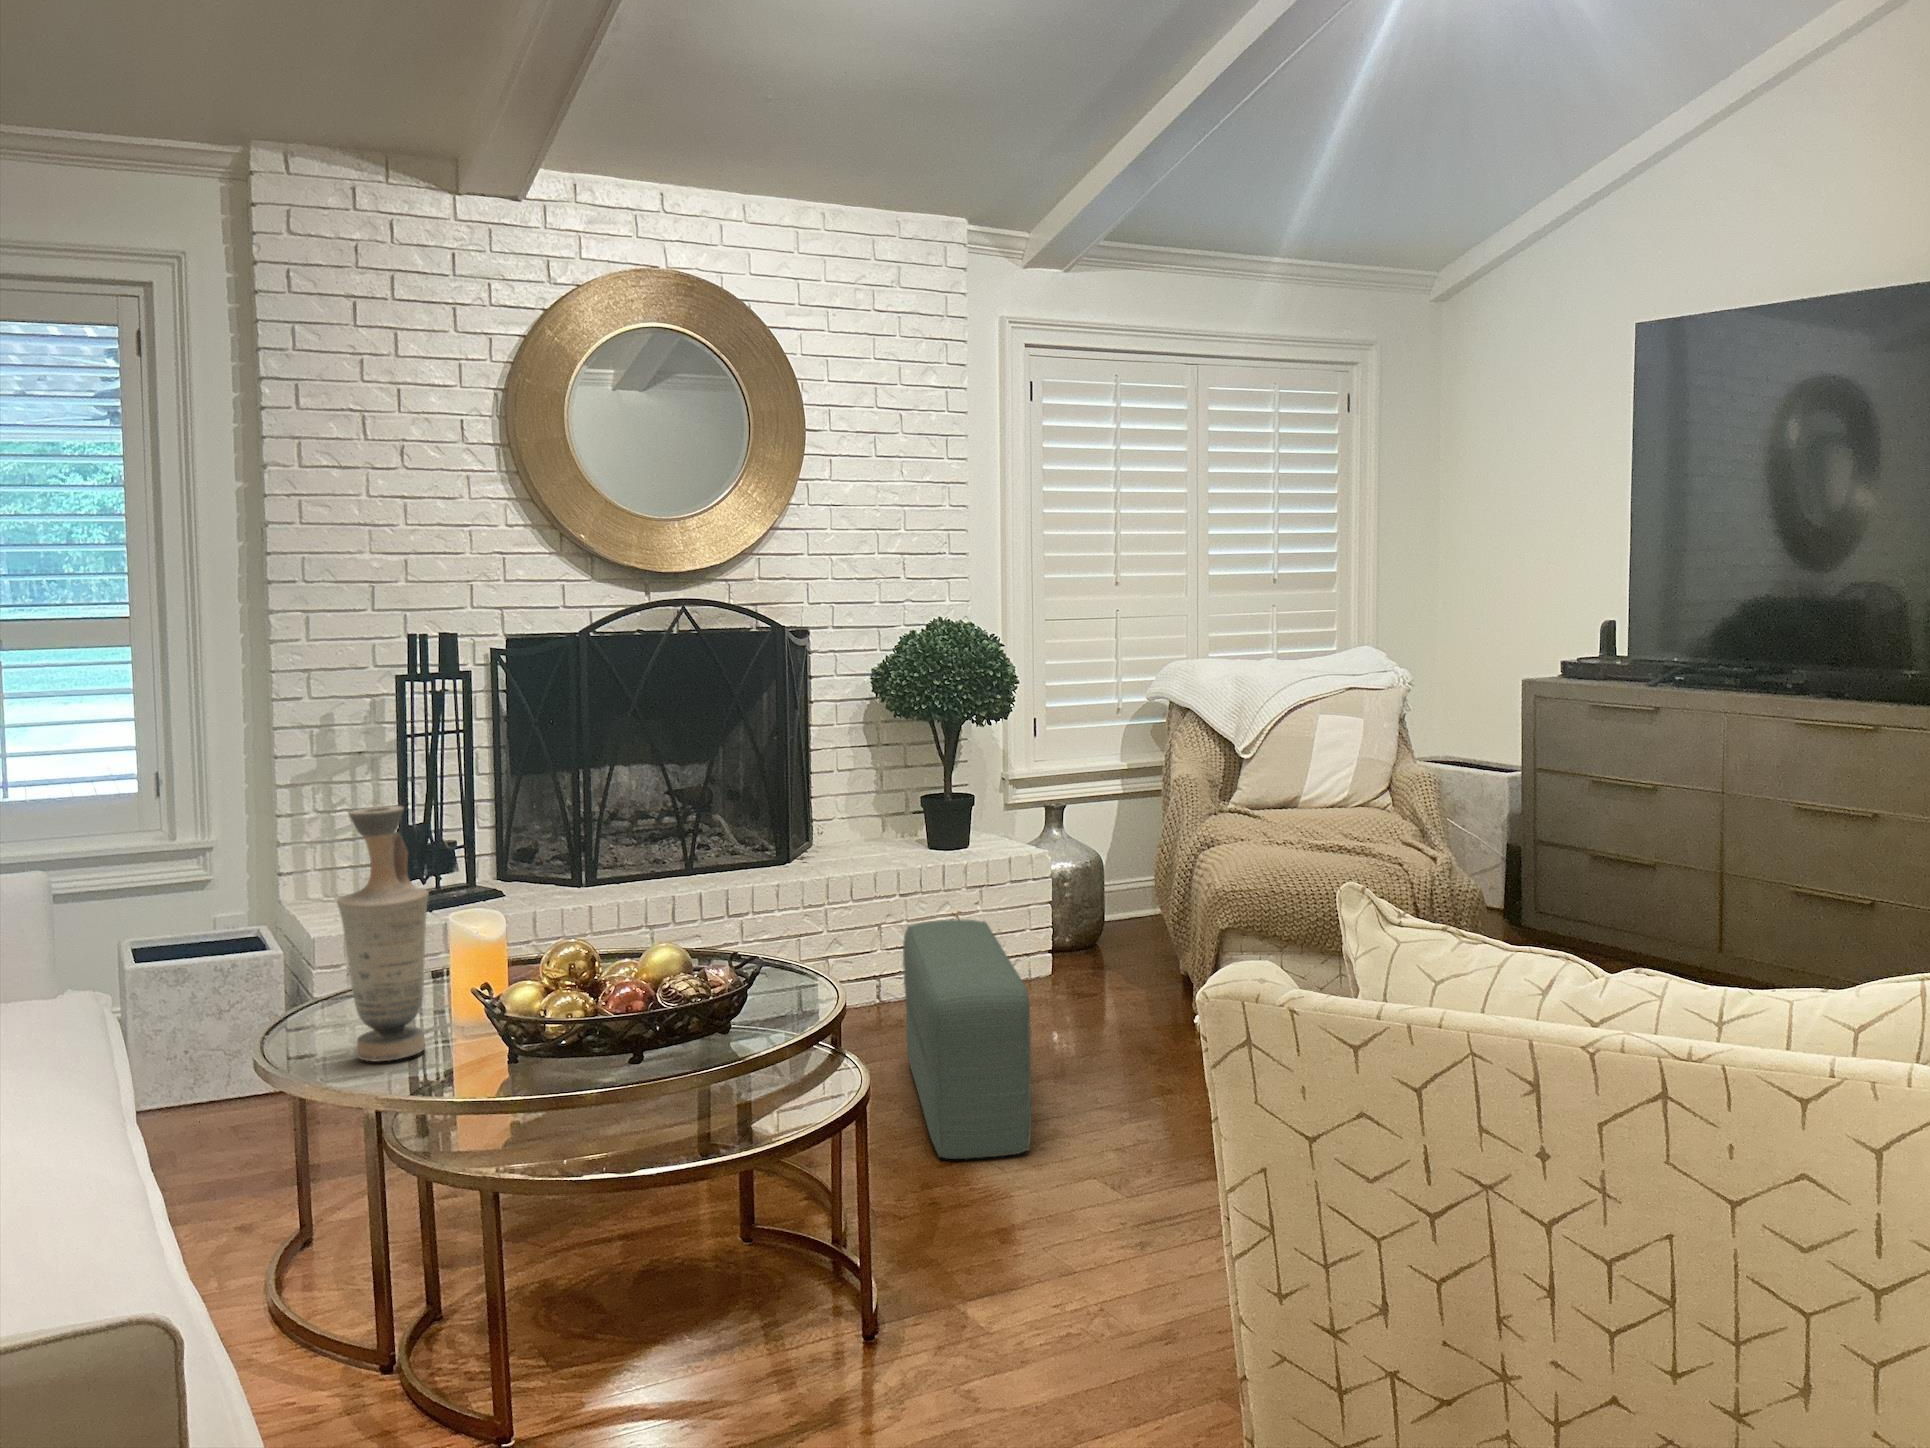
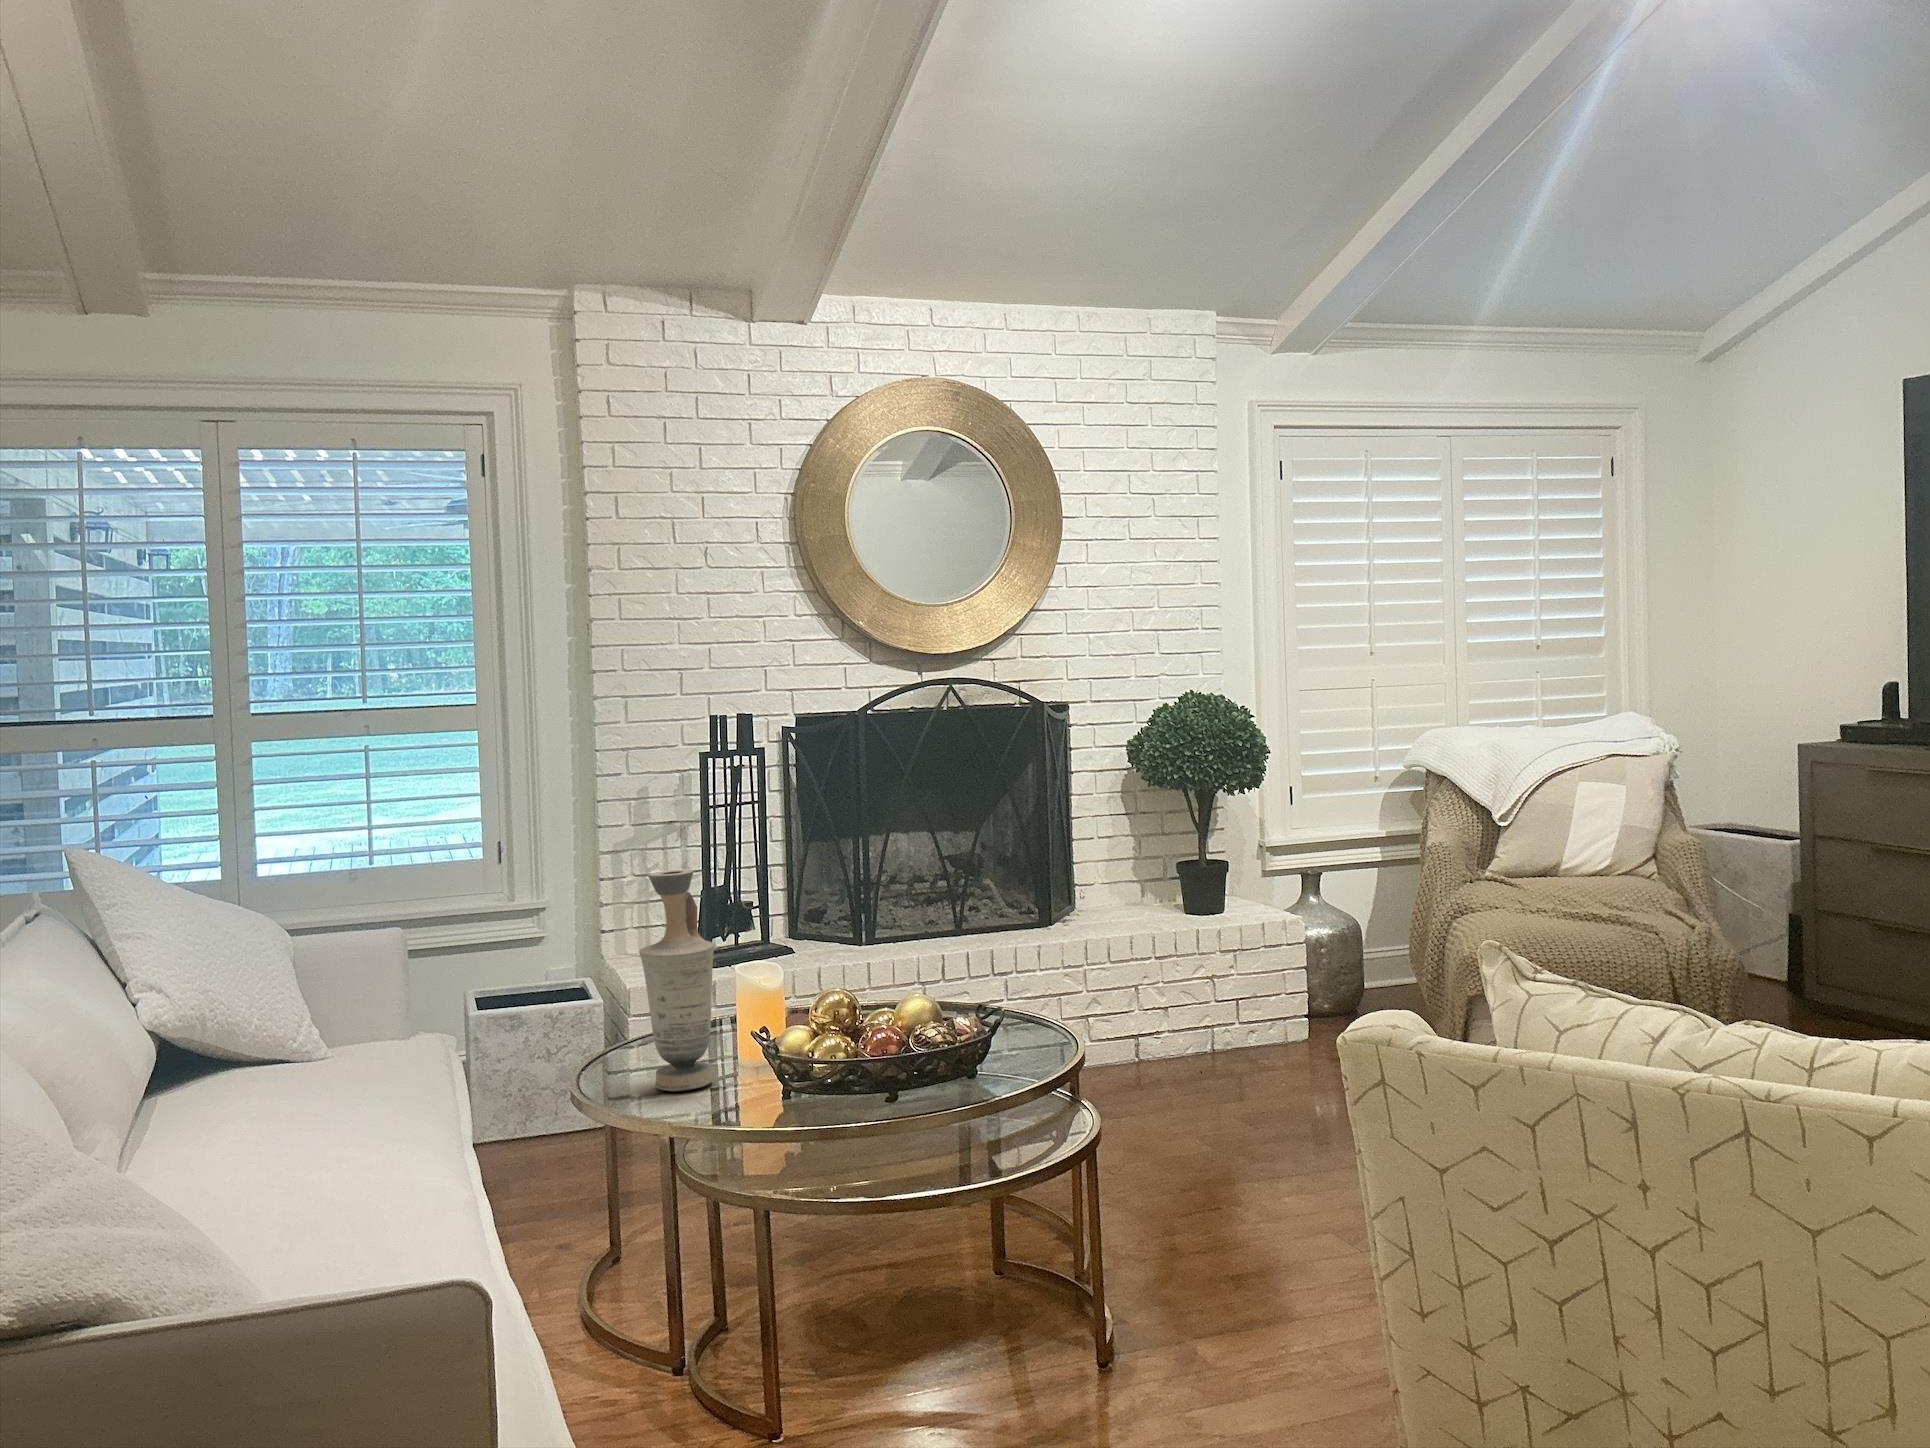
pouf: present [903,919,1031,1159] -> none [1153,980,1267,1206]

